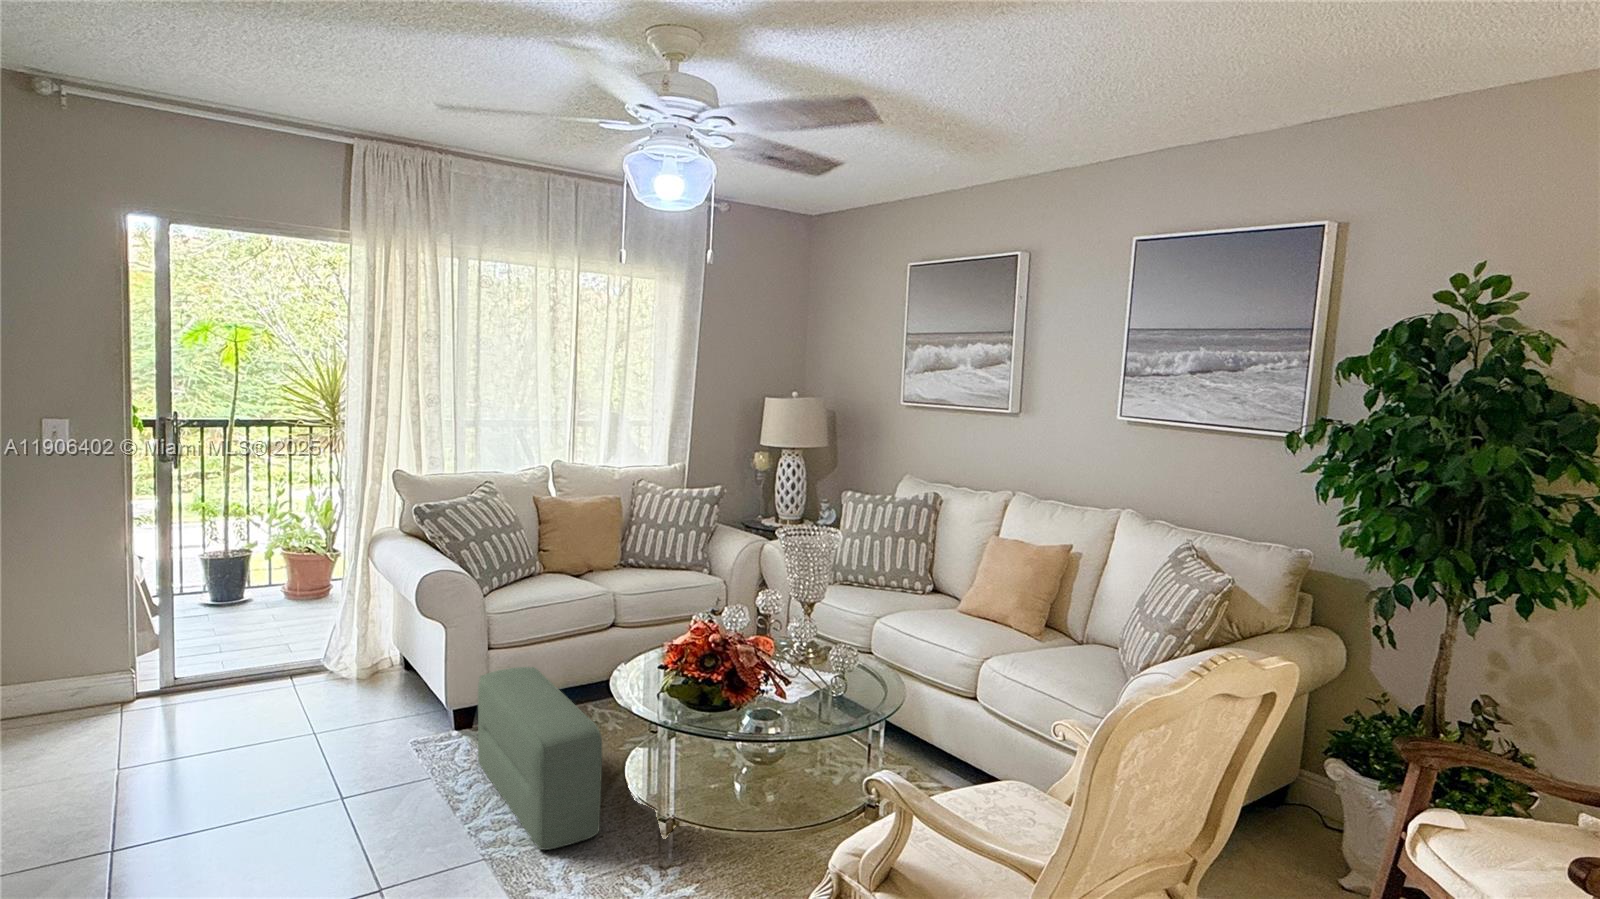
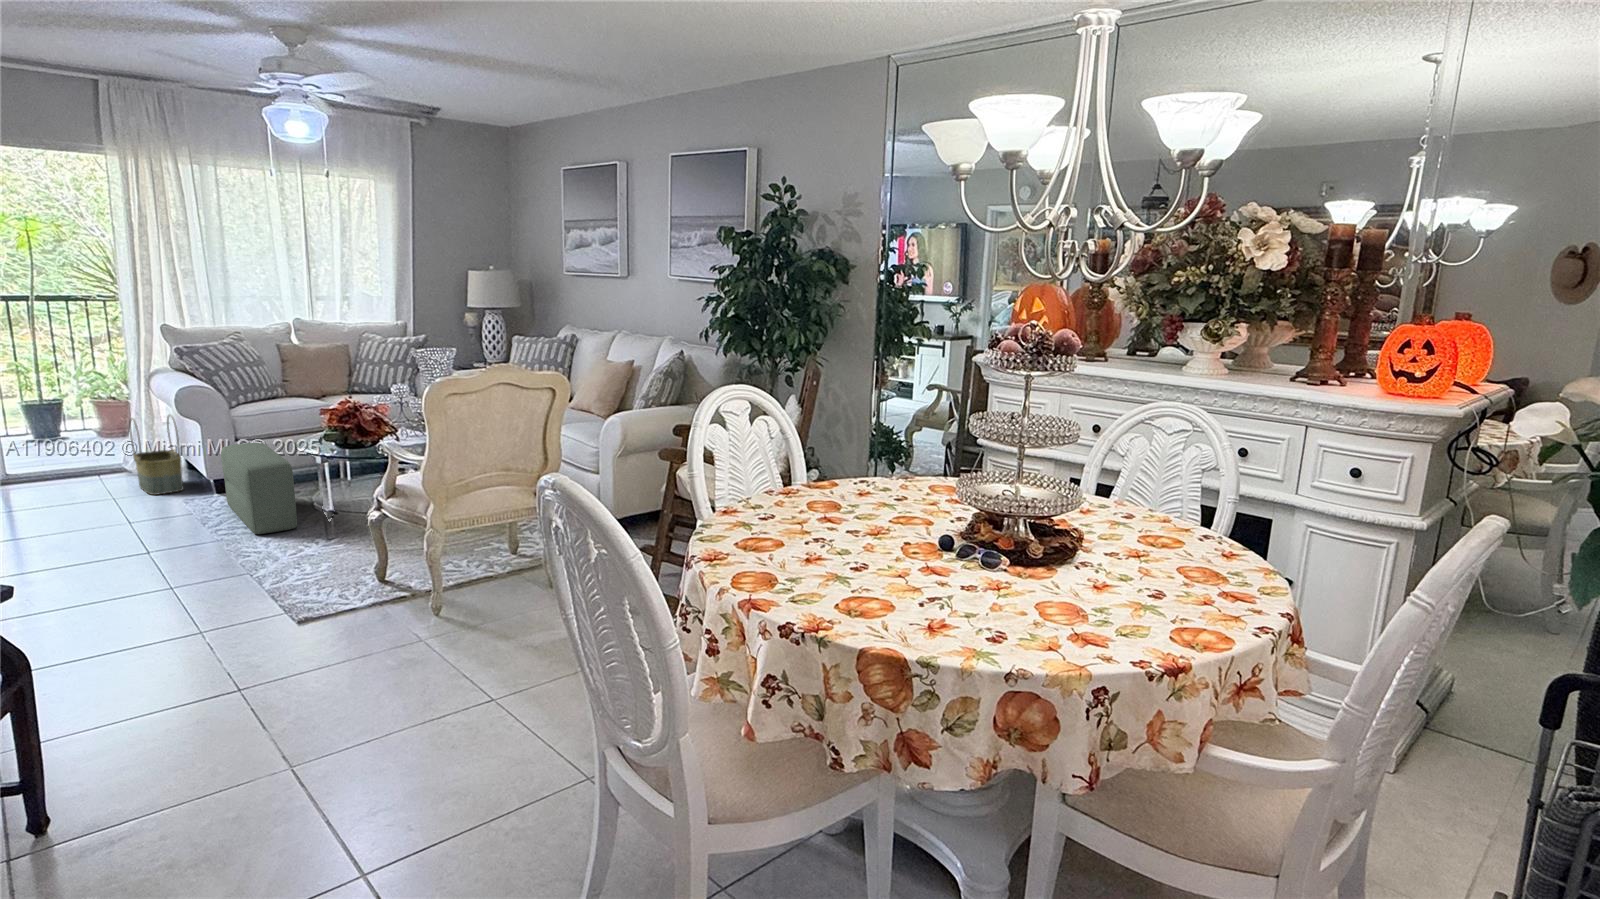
basket: none [344,603,408,729] -> present [129,415,184,495]

